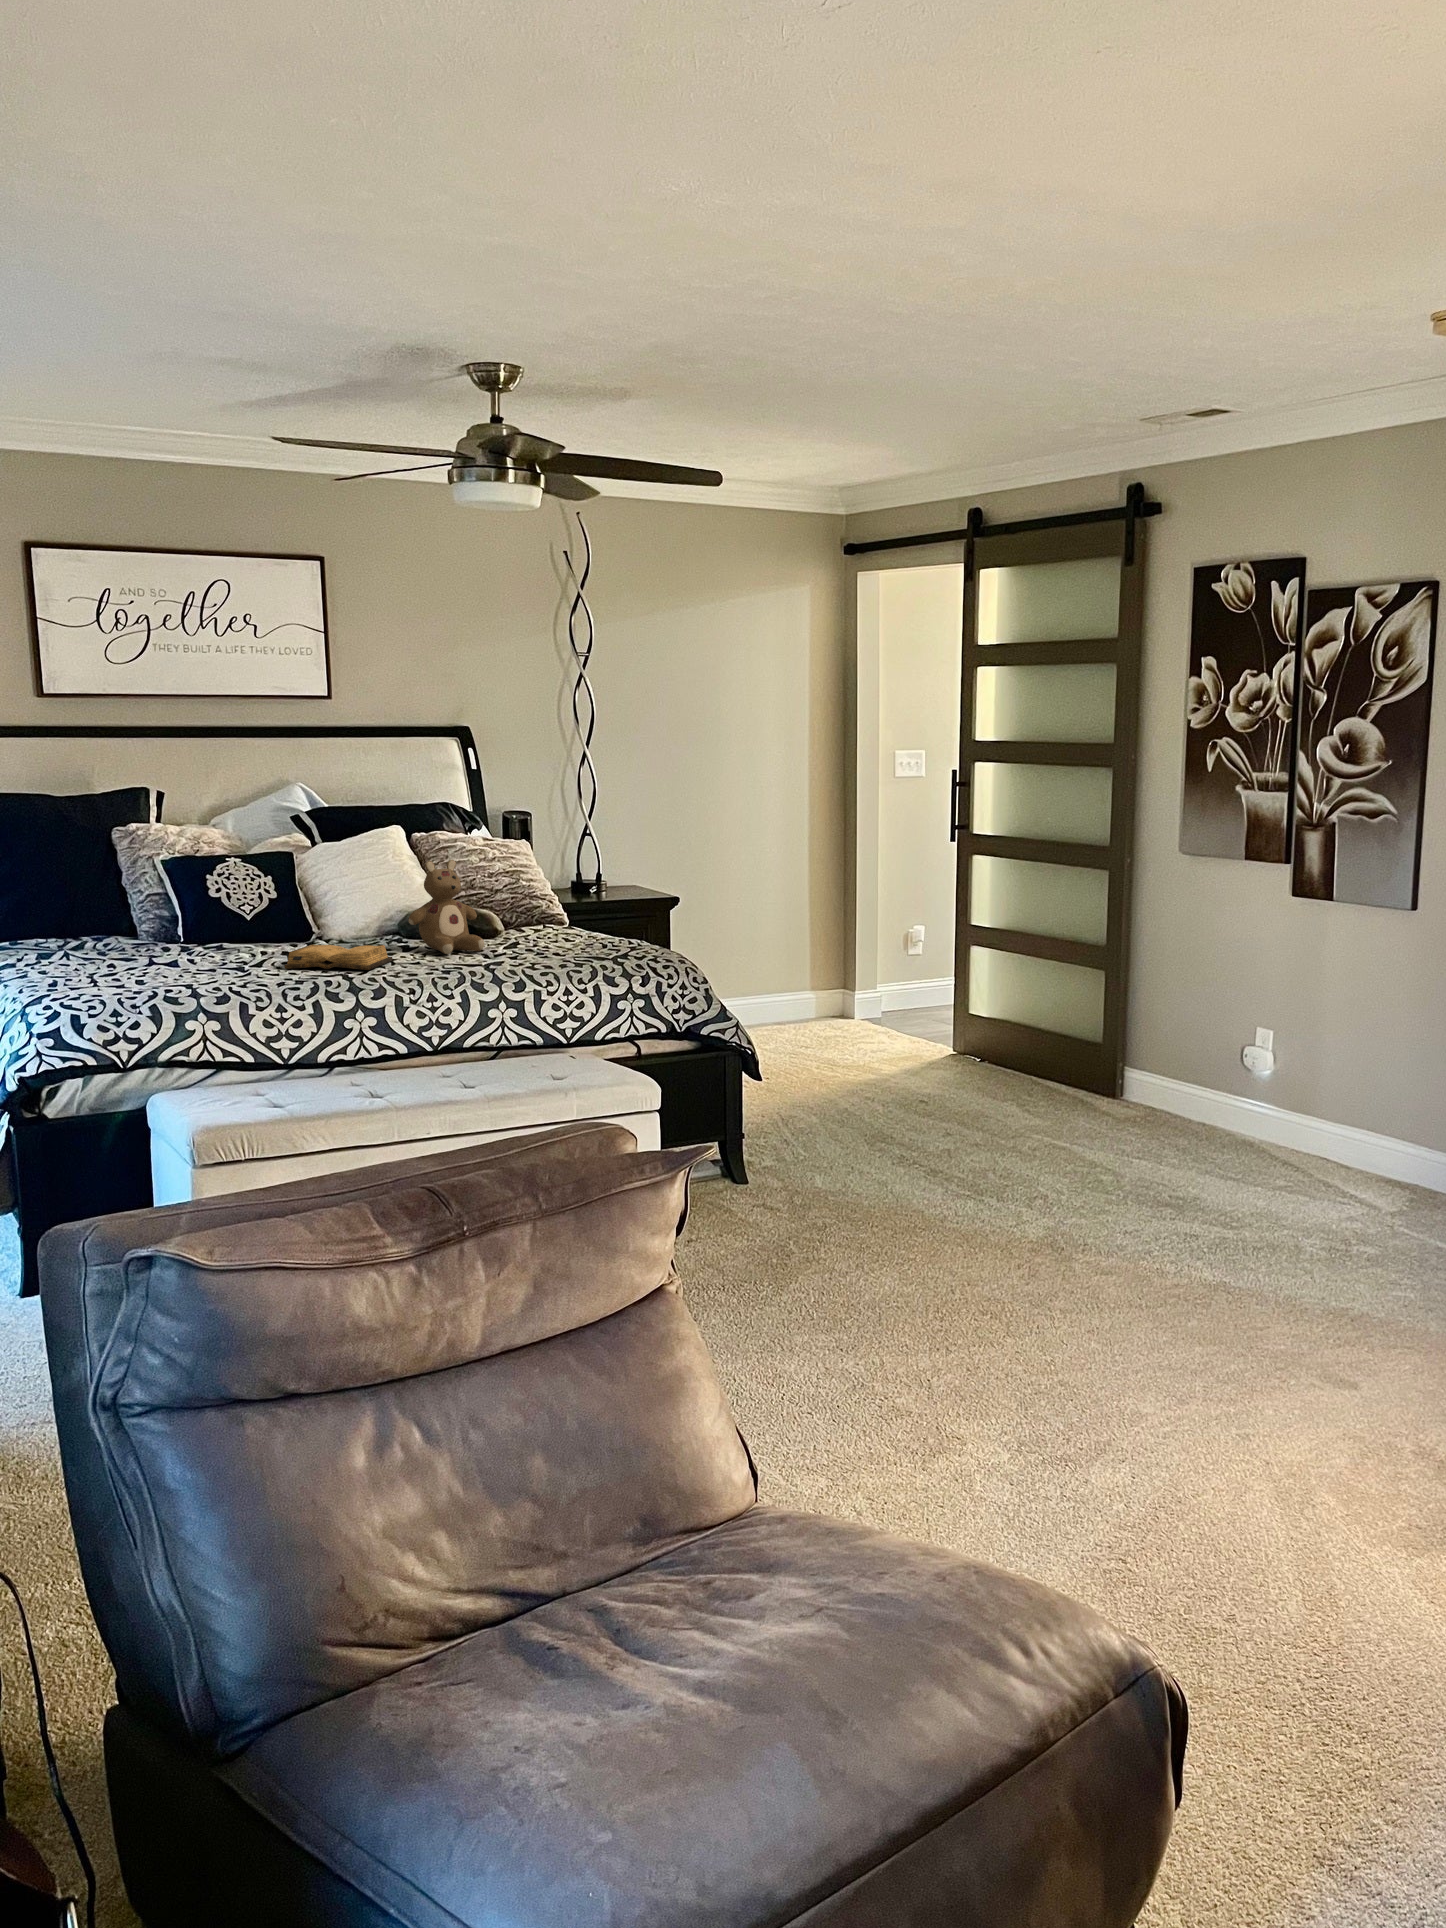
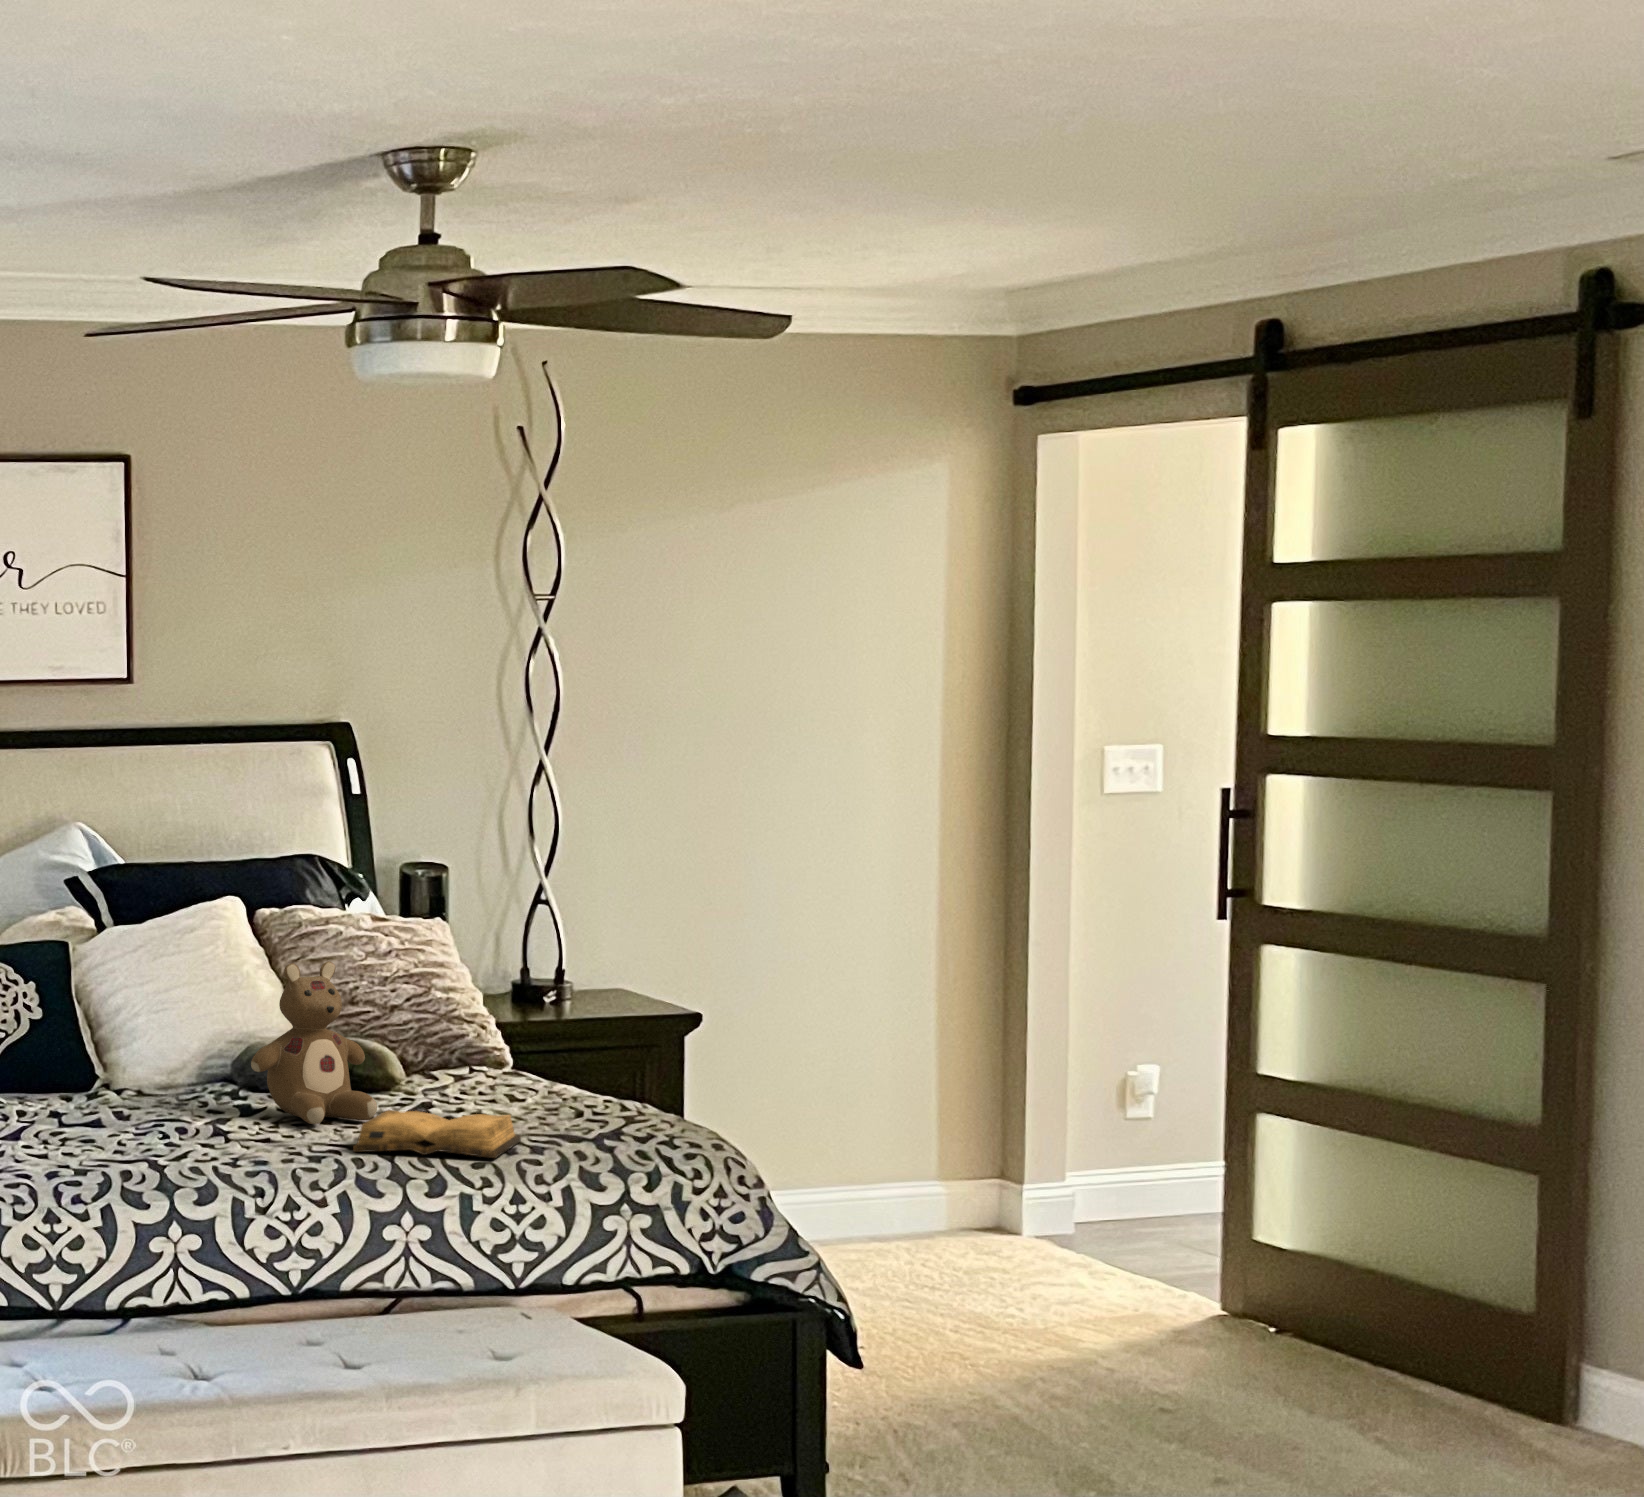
diary: present [285,945,392,970] -> present [353,1110,521,1158]

